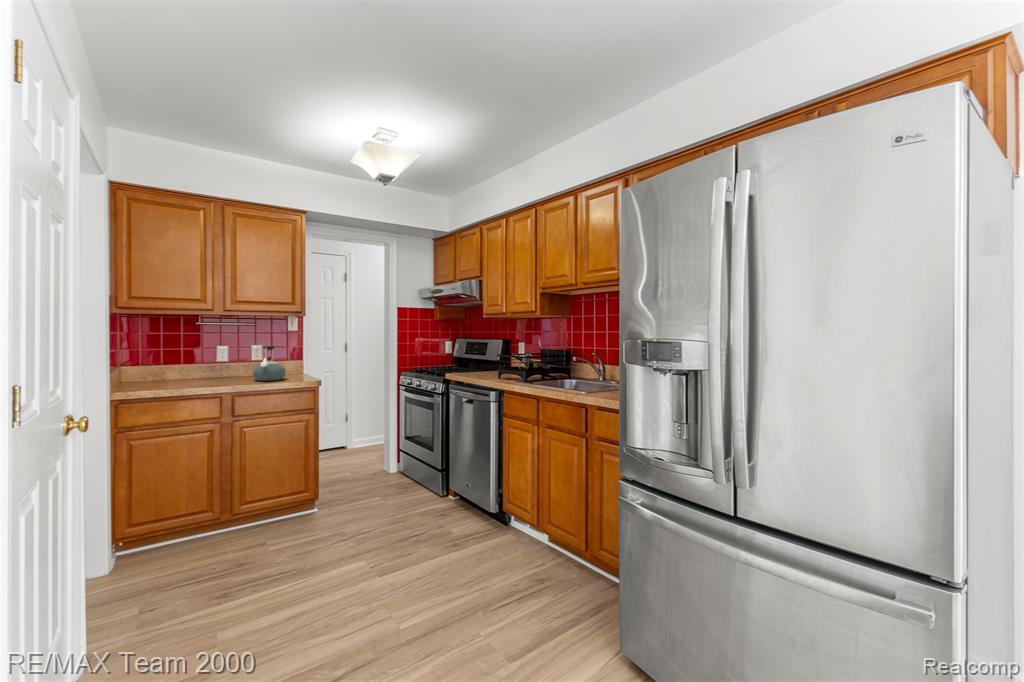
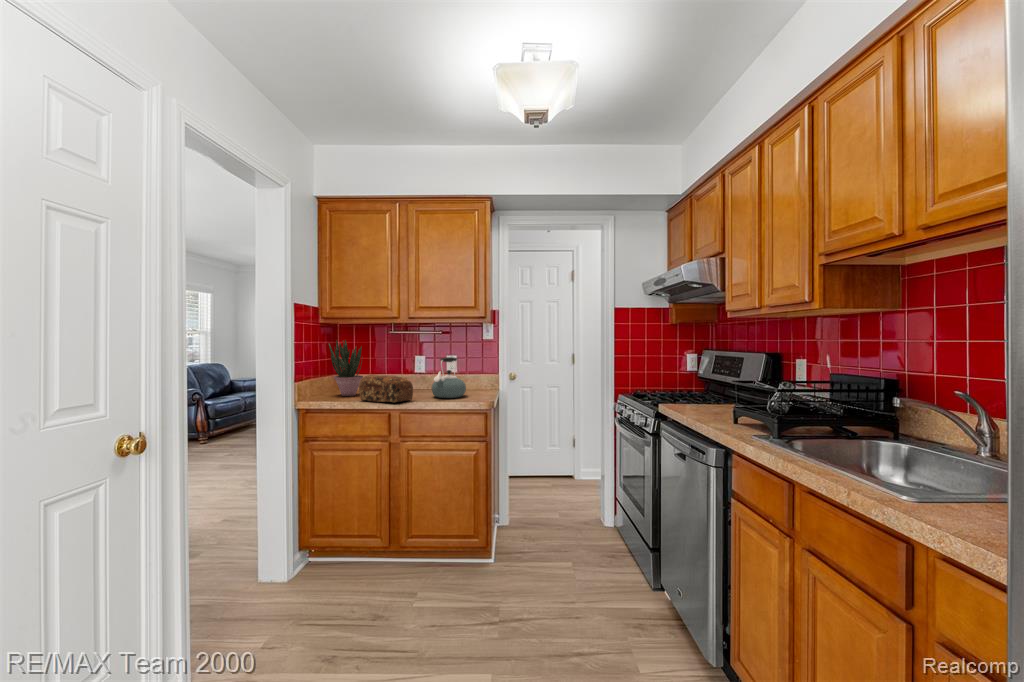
potted plant: none [133,330,178,385] -> present [329,340,363,396]
bread loaf: none [185,363,242,387] -> present [359,375,413,402]

